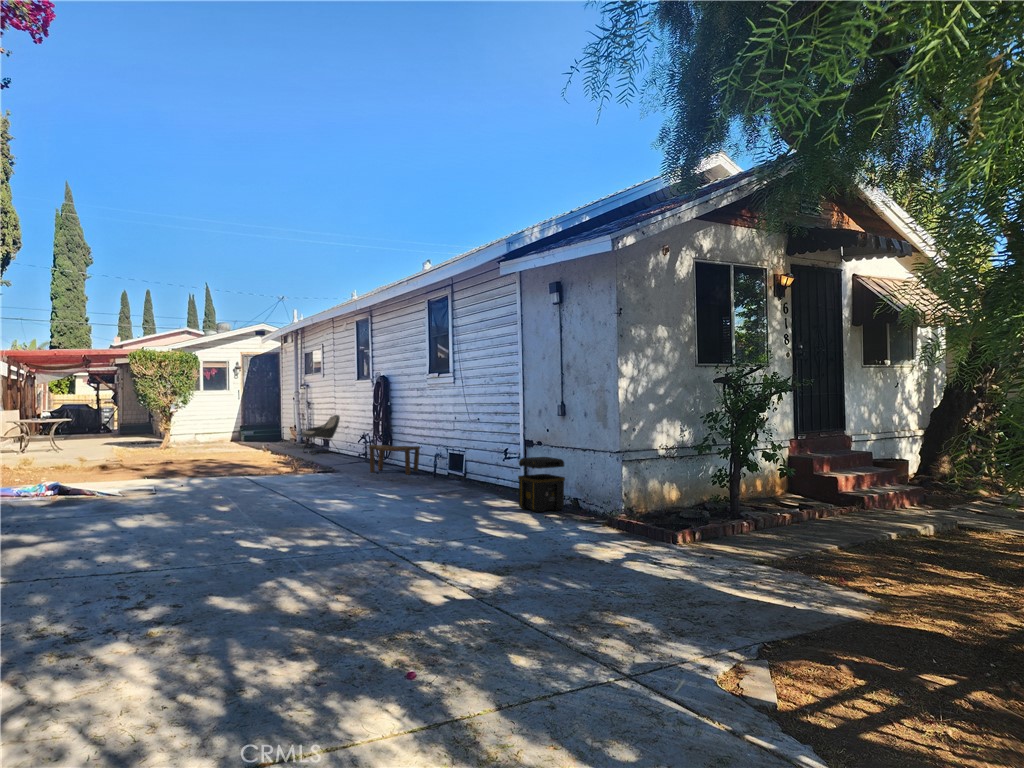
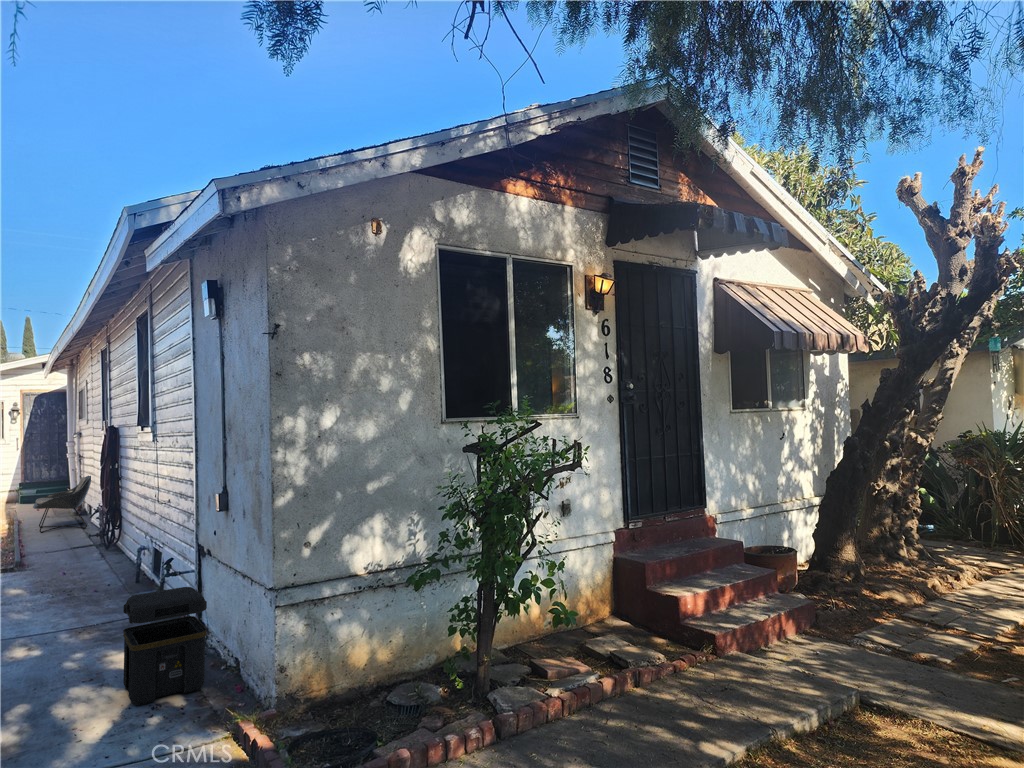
bench: present [369,445,420,475] -> none [49,530,128,579]

